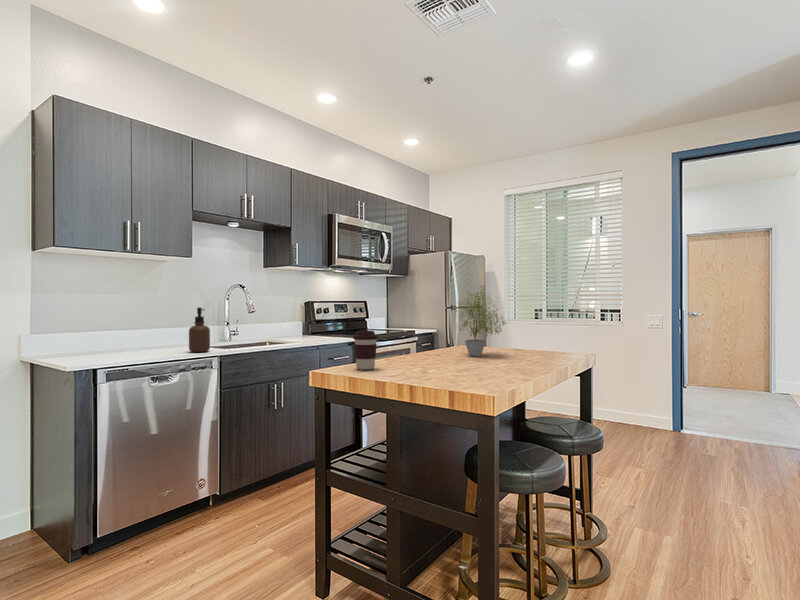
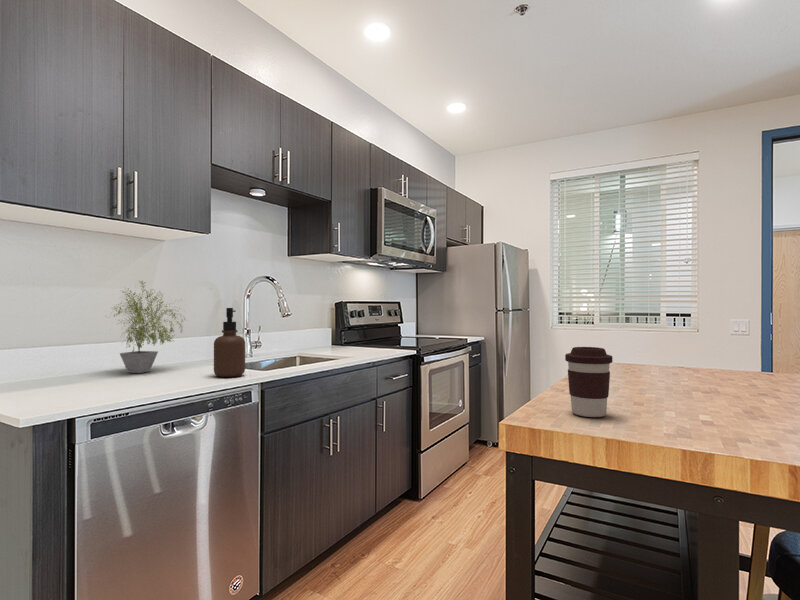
potted plant: present [456,286,505,356] -> present [114,281,182,373]

